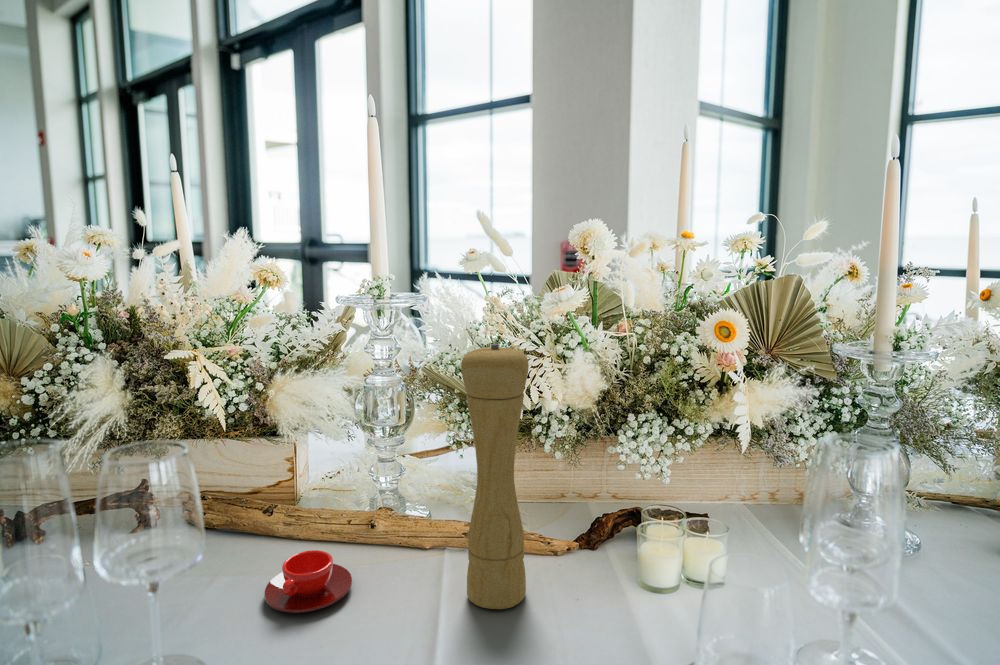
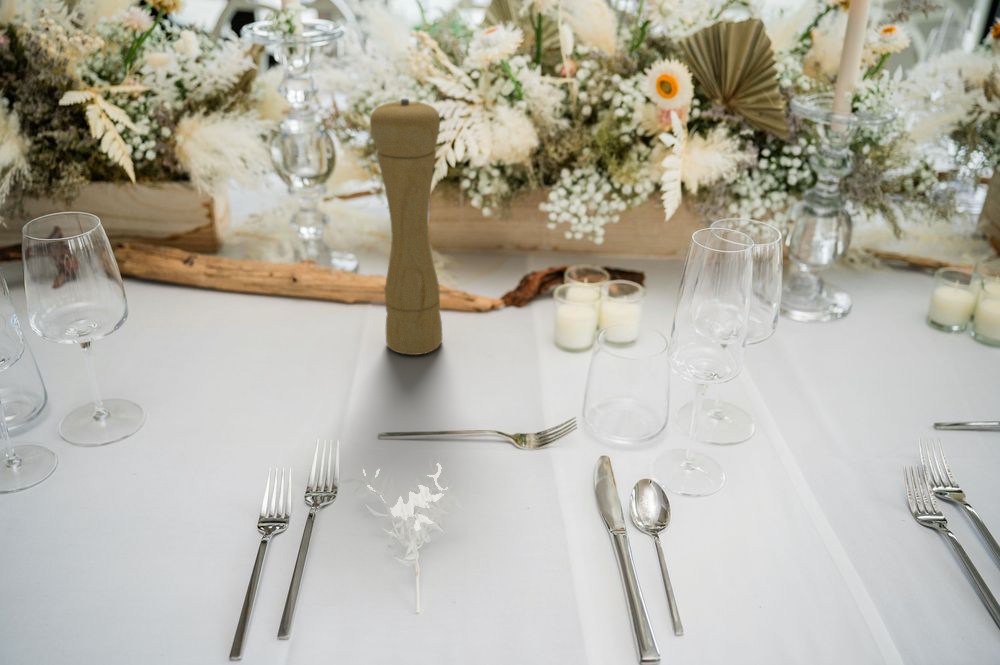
teacup: present [264,550,352,613] -> none [194,300,277,354]

